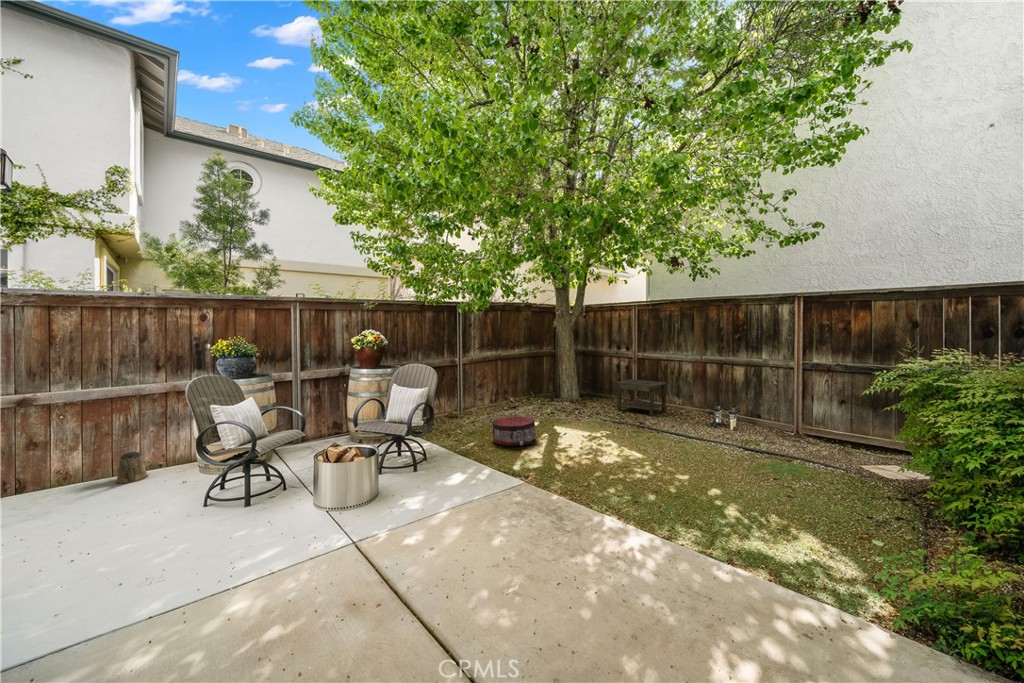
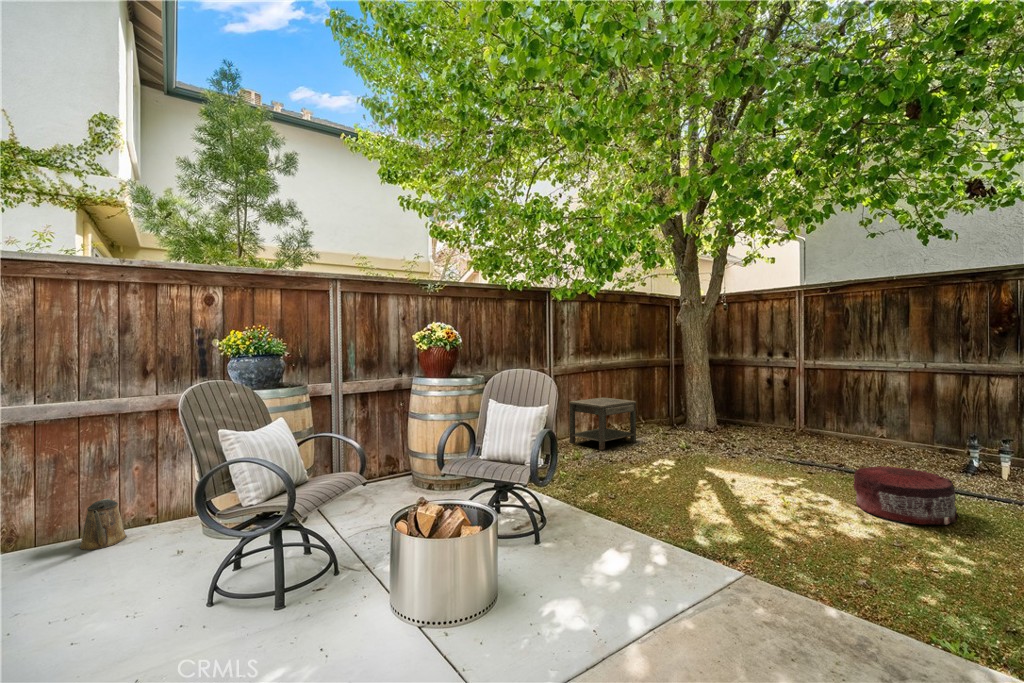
side table: present [617,379,666,416] -> present [569,397,636,450]
pouf: present [492,416,536,446] -> present [854,466,960,525]

